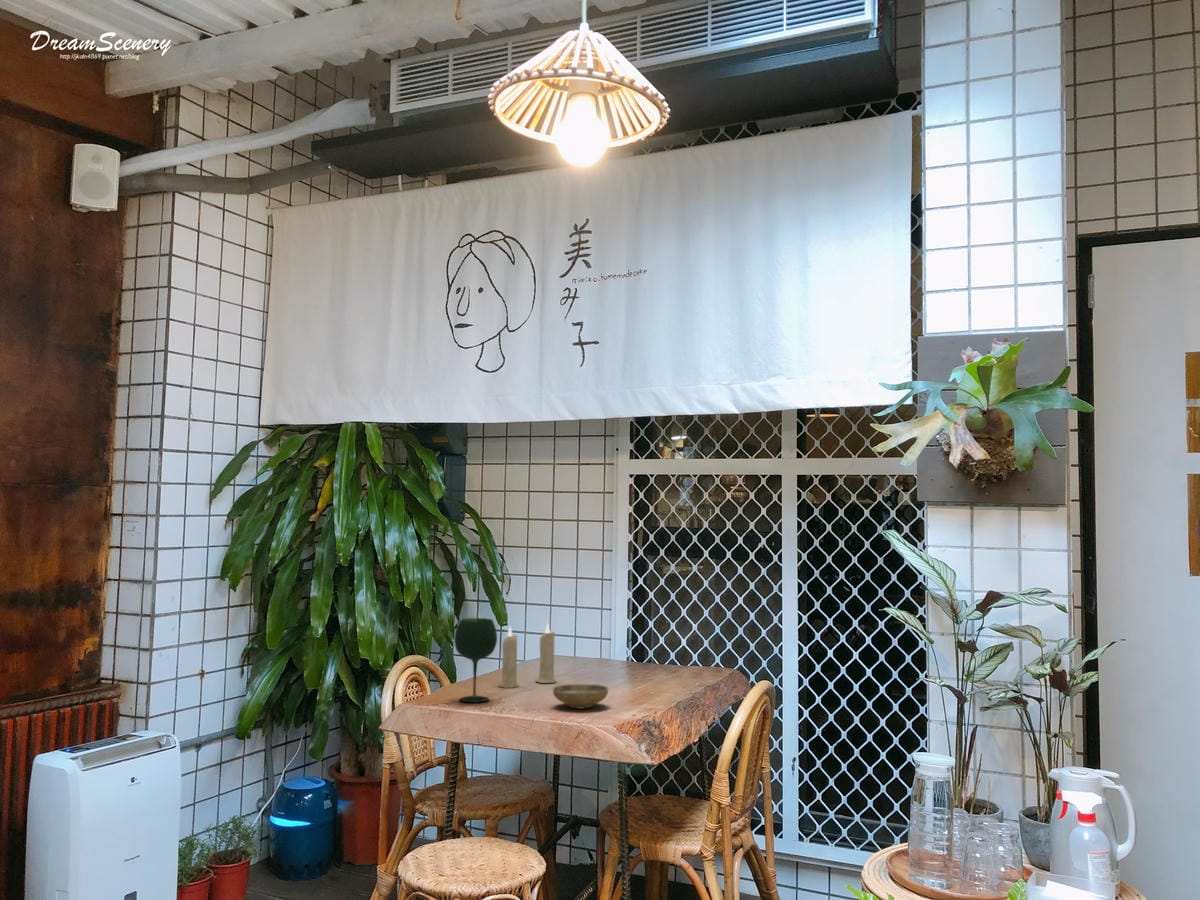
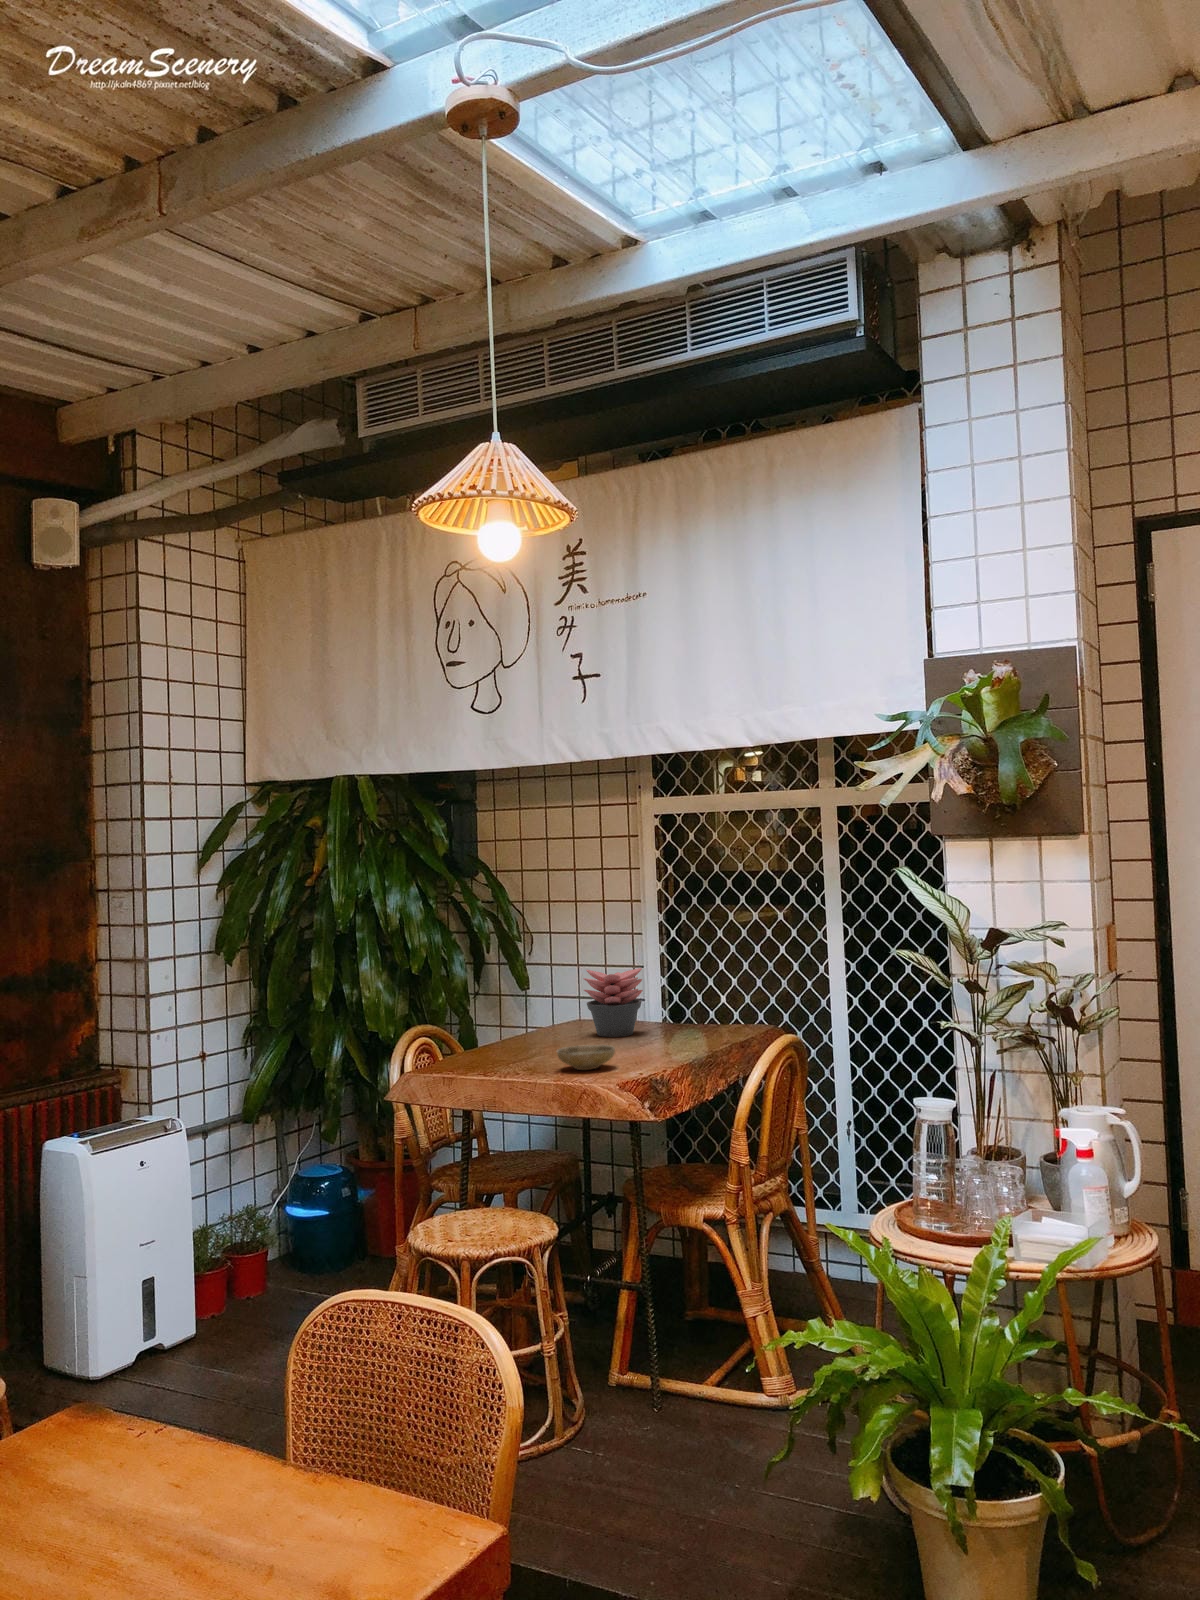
succulent plant: none [567,611,620,674] -> present [583,968,643,1037]
wine glass: present [454,618,497,702] -> none [454,982,499,1069]
candle: present [498,624,556,688] -> none [508,982,571,1054]

